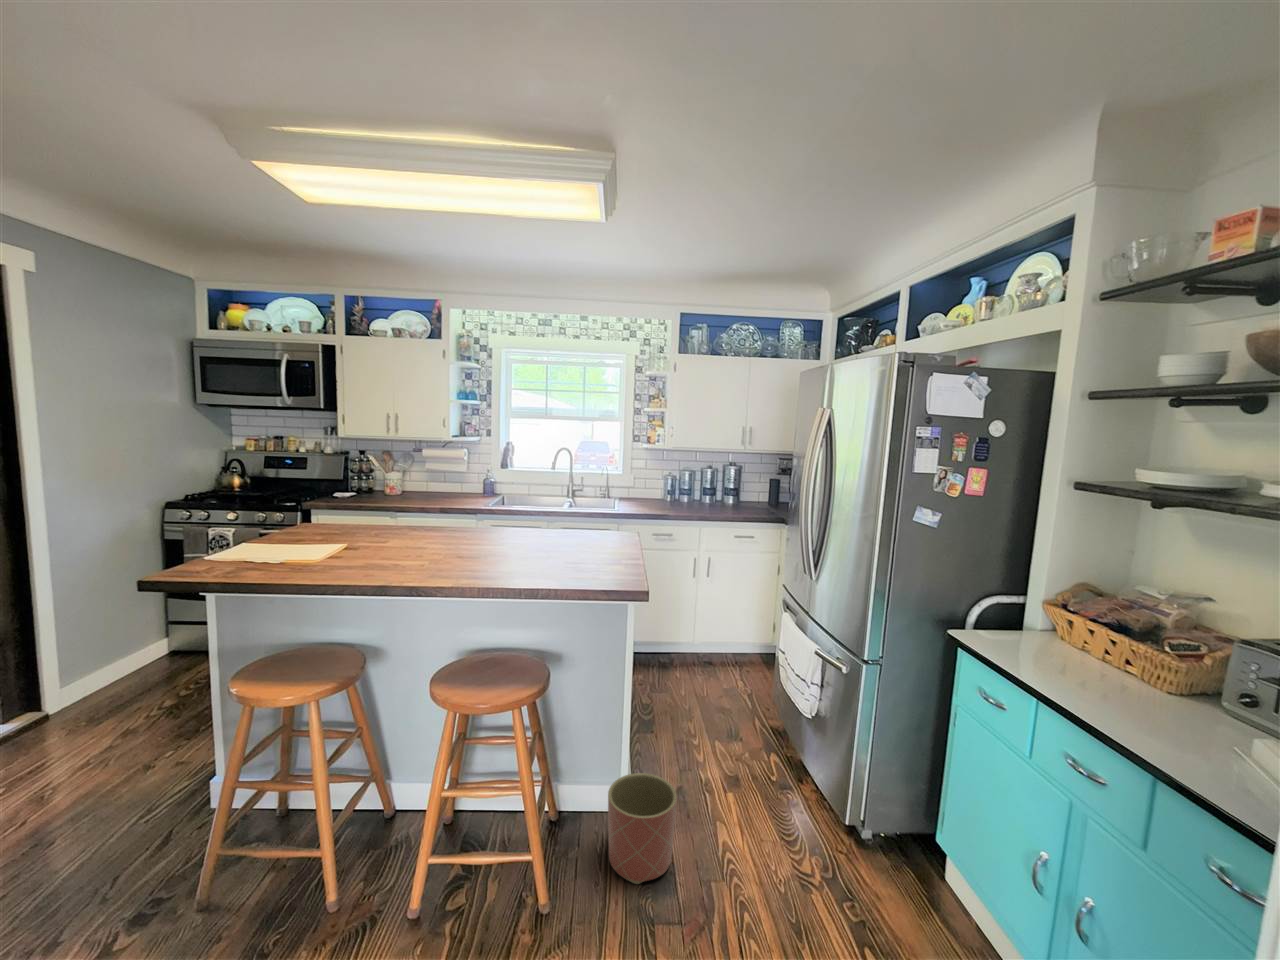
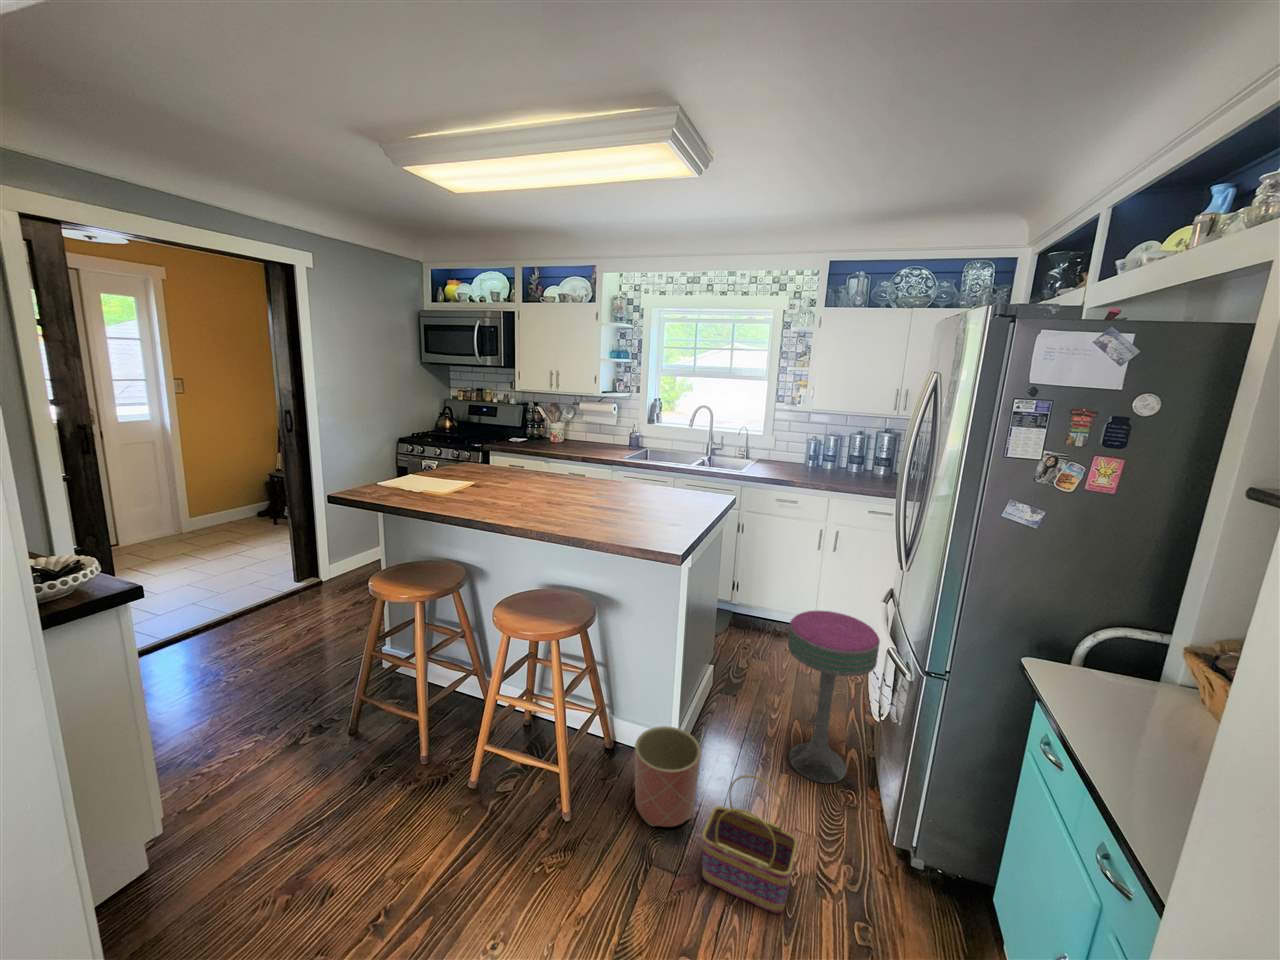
bar stool: none [722,629,802,794] -> present [788,611,880,783]
basket: none [703,795,795,923] -> present [702,775,798,913]

